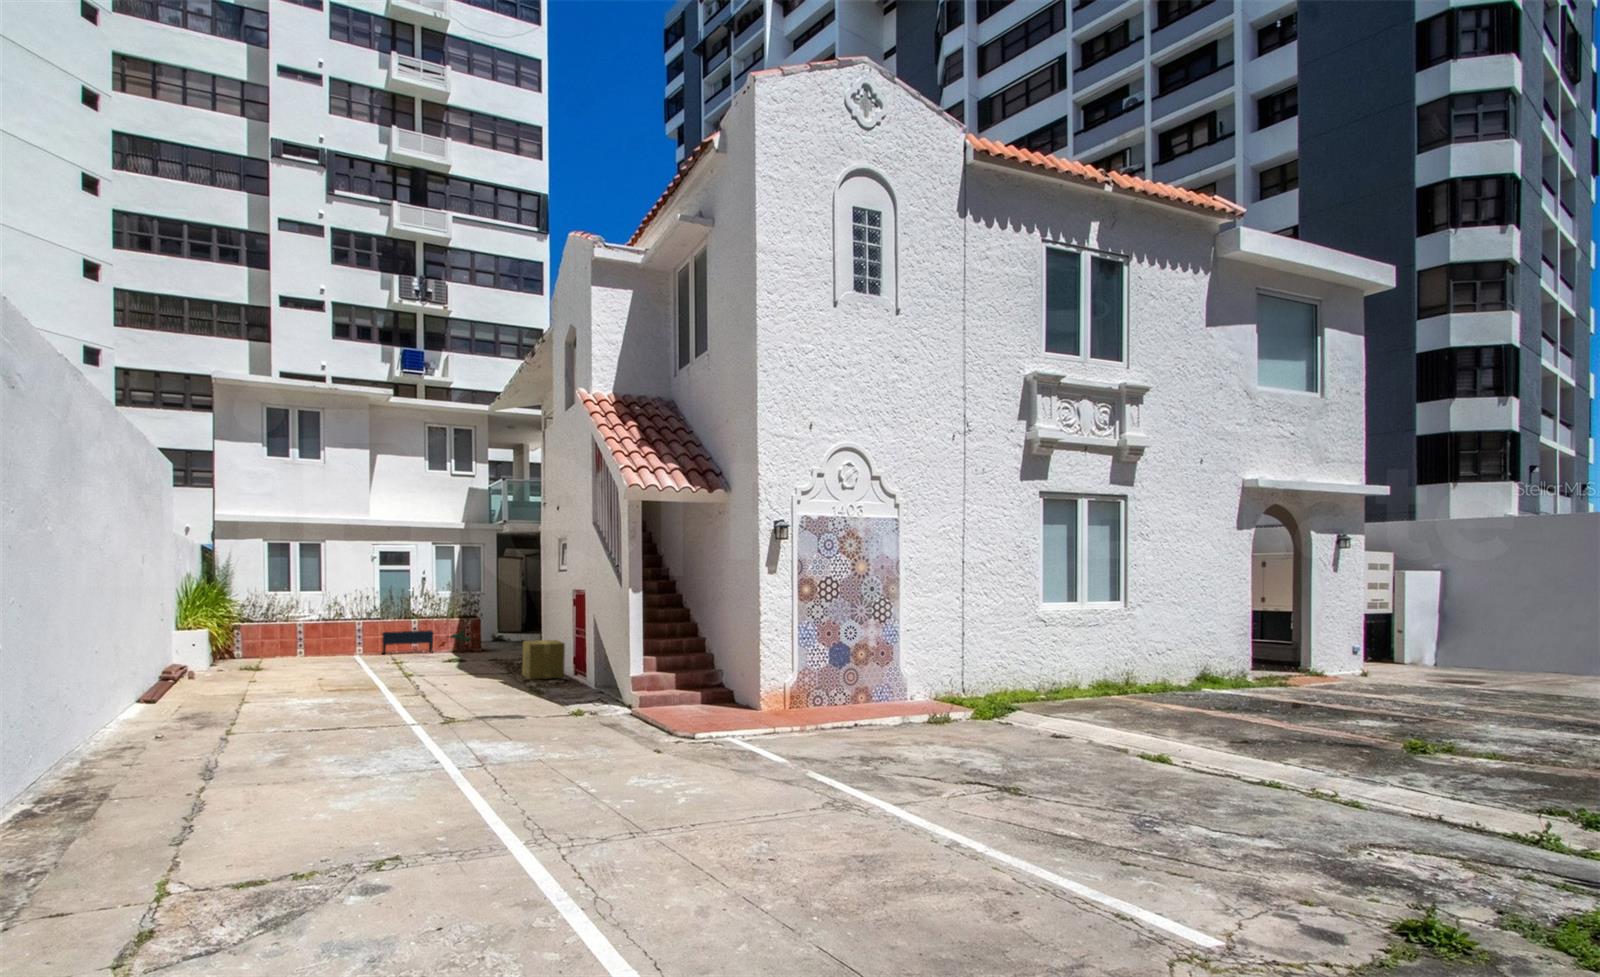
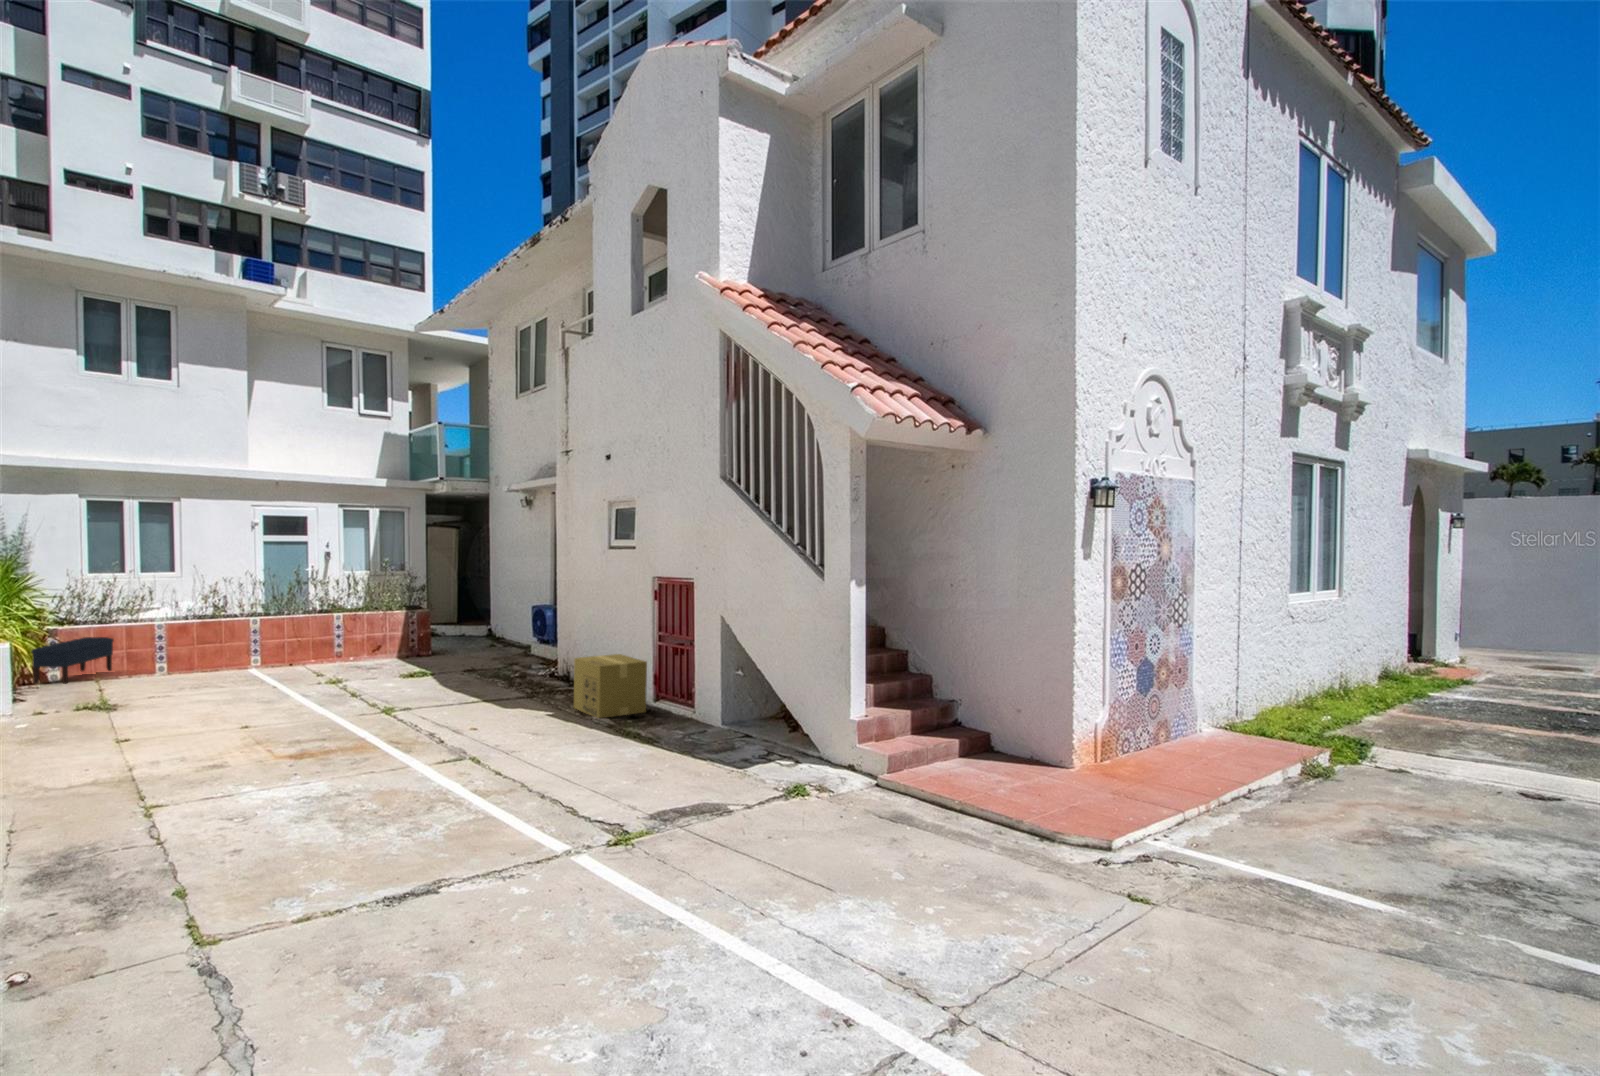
bench: present [382,630,434,654] -> present [31,637,114,684]
potted plant: present [450,630,471,652] -> none [384,627,432,657]

